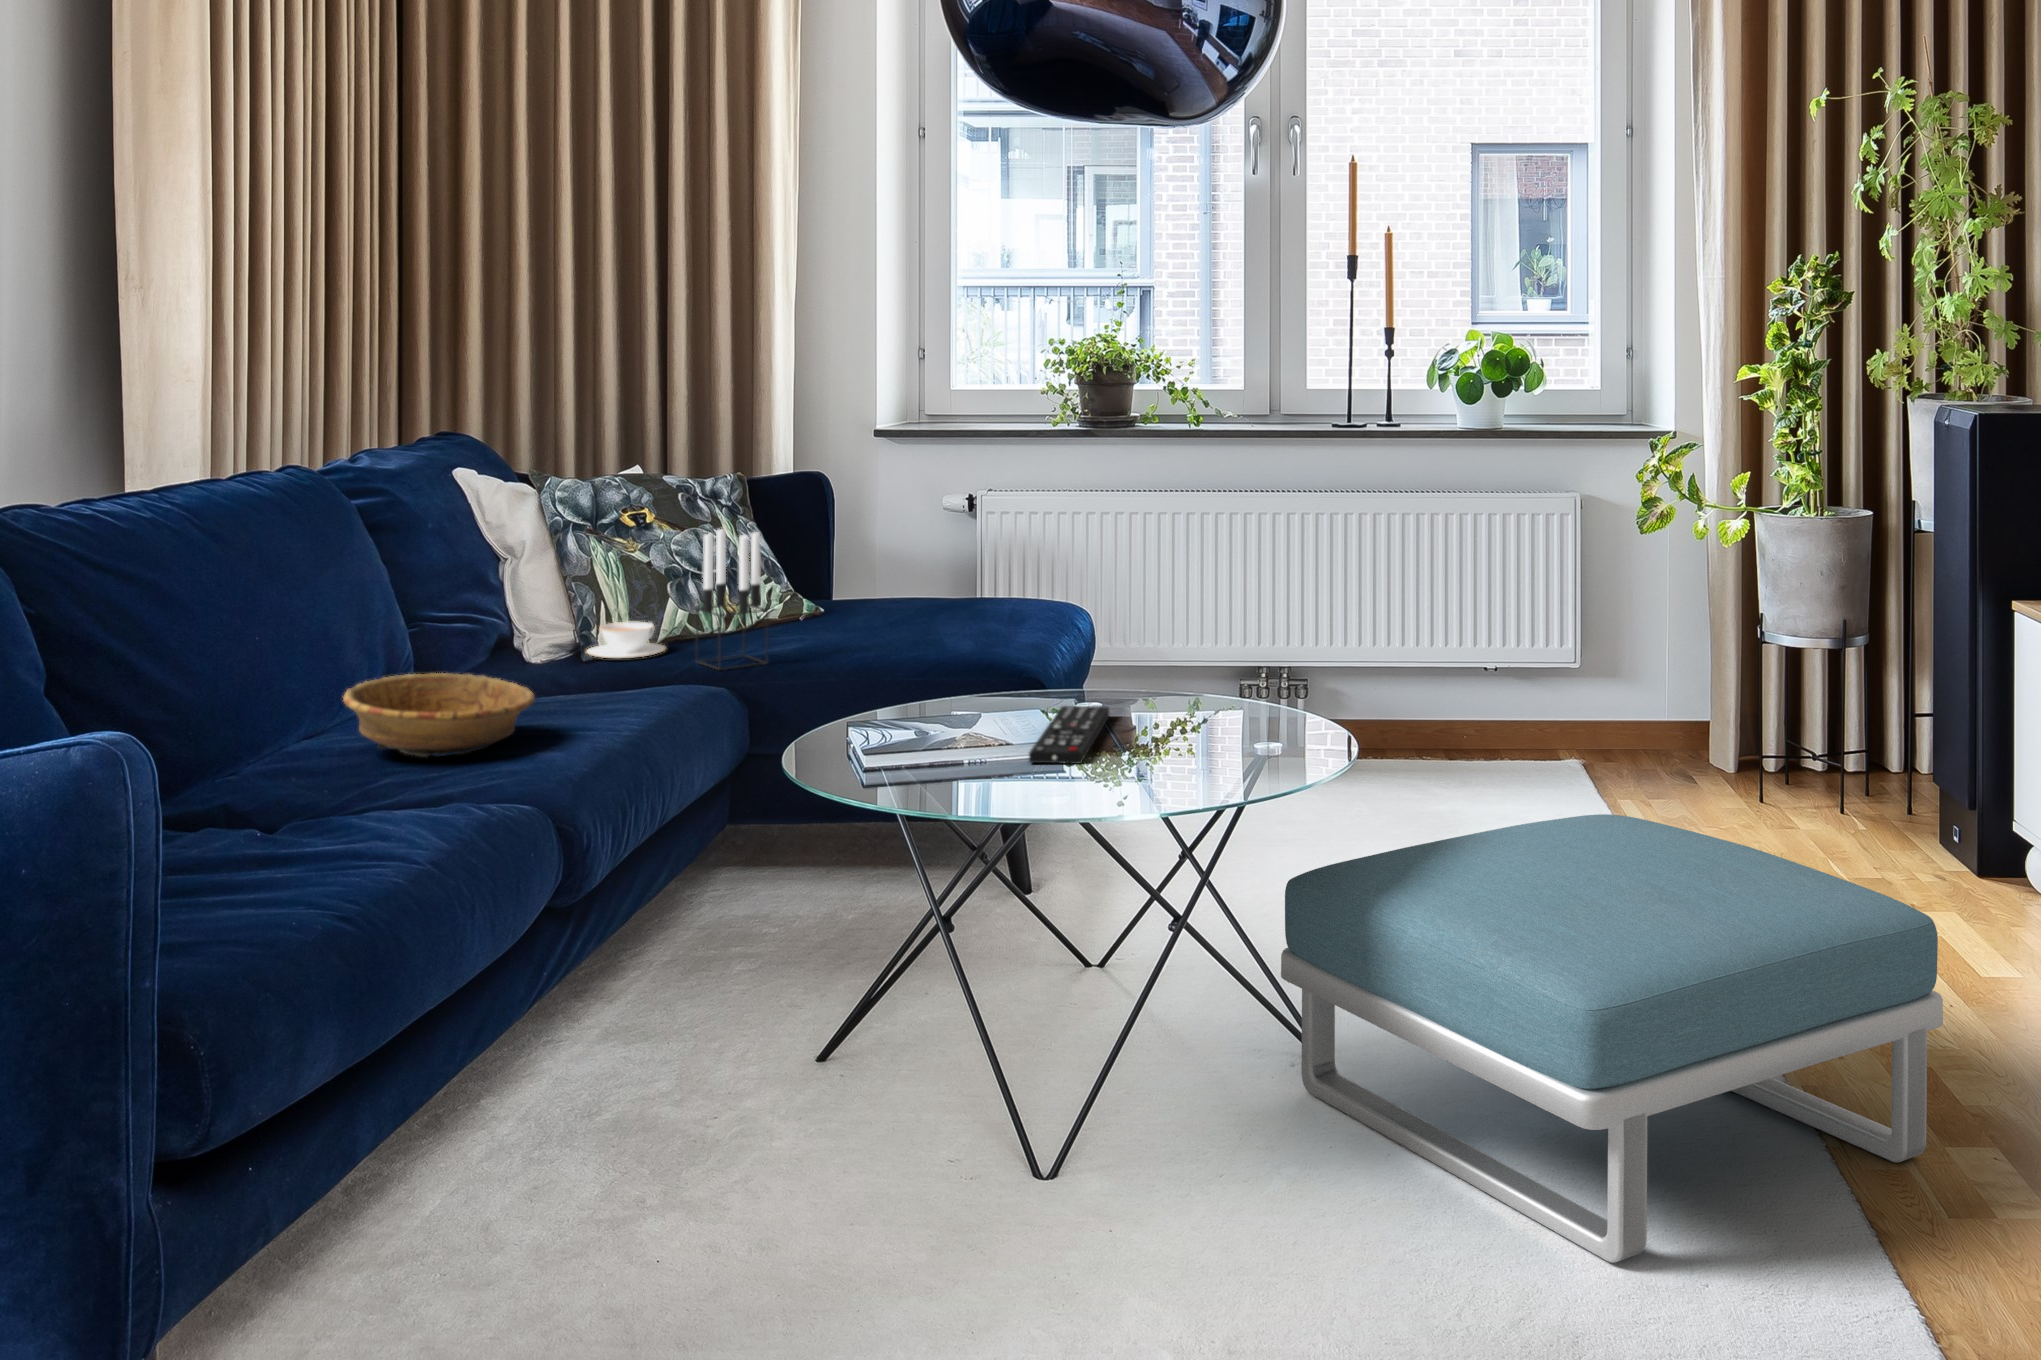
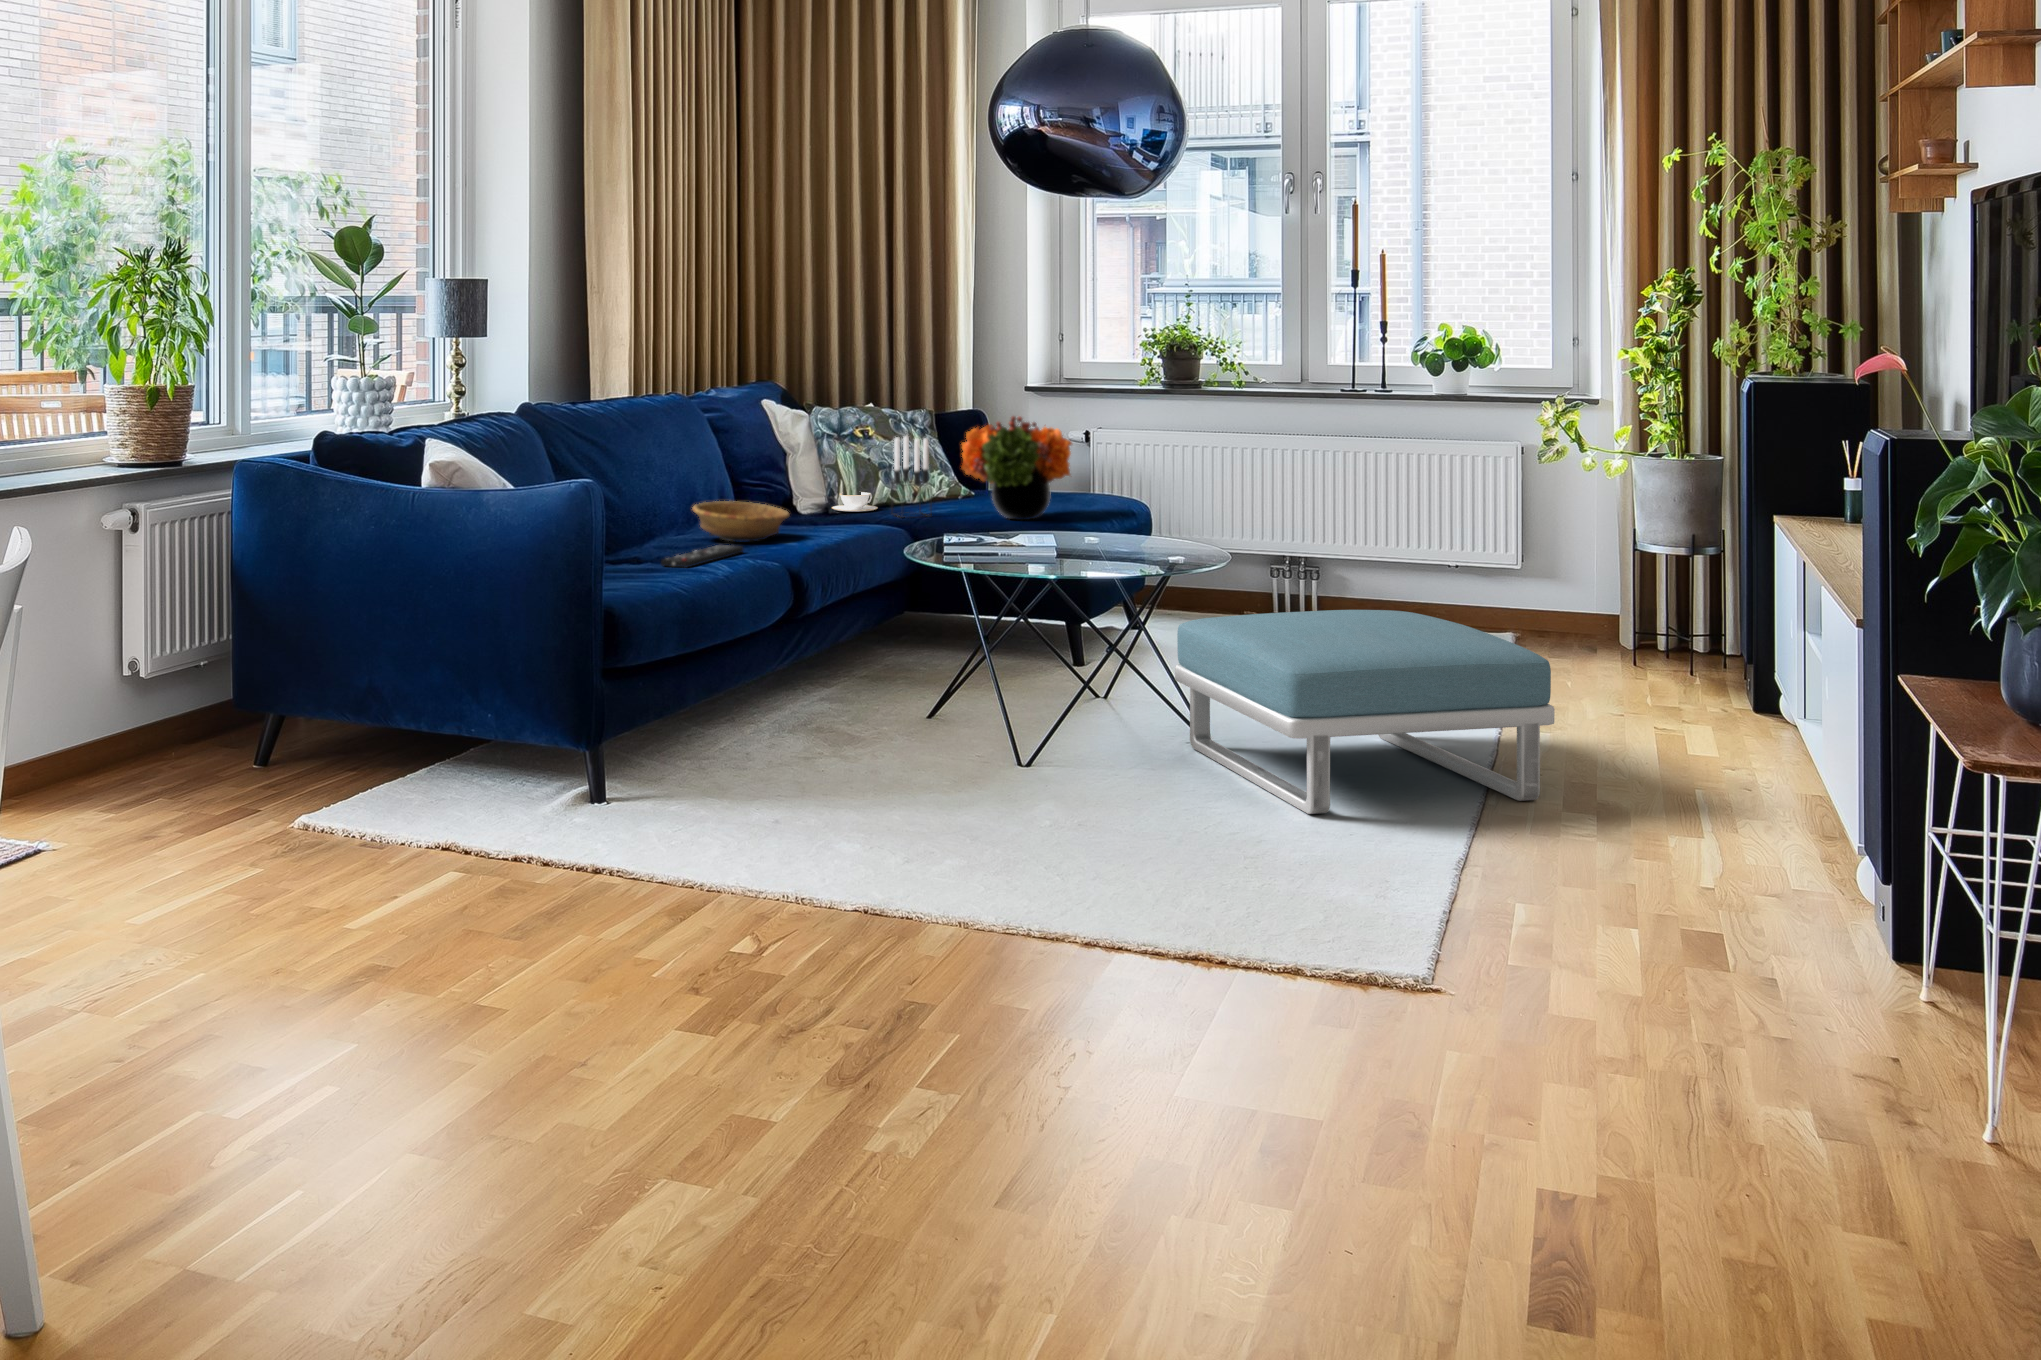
flower arrangement: none [820,493,1009,665] -> present [961,416,1072,520]
remote control: present [1029,706,1109,764] -> present [661,545,743,568]

